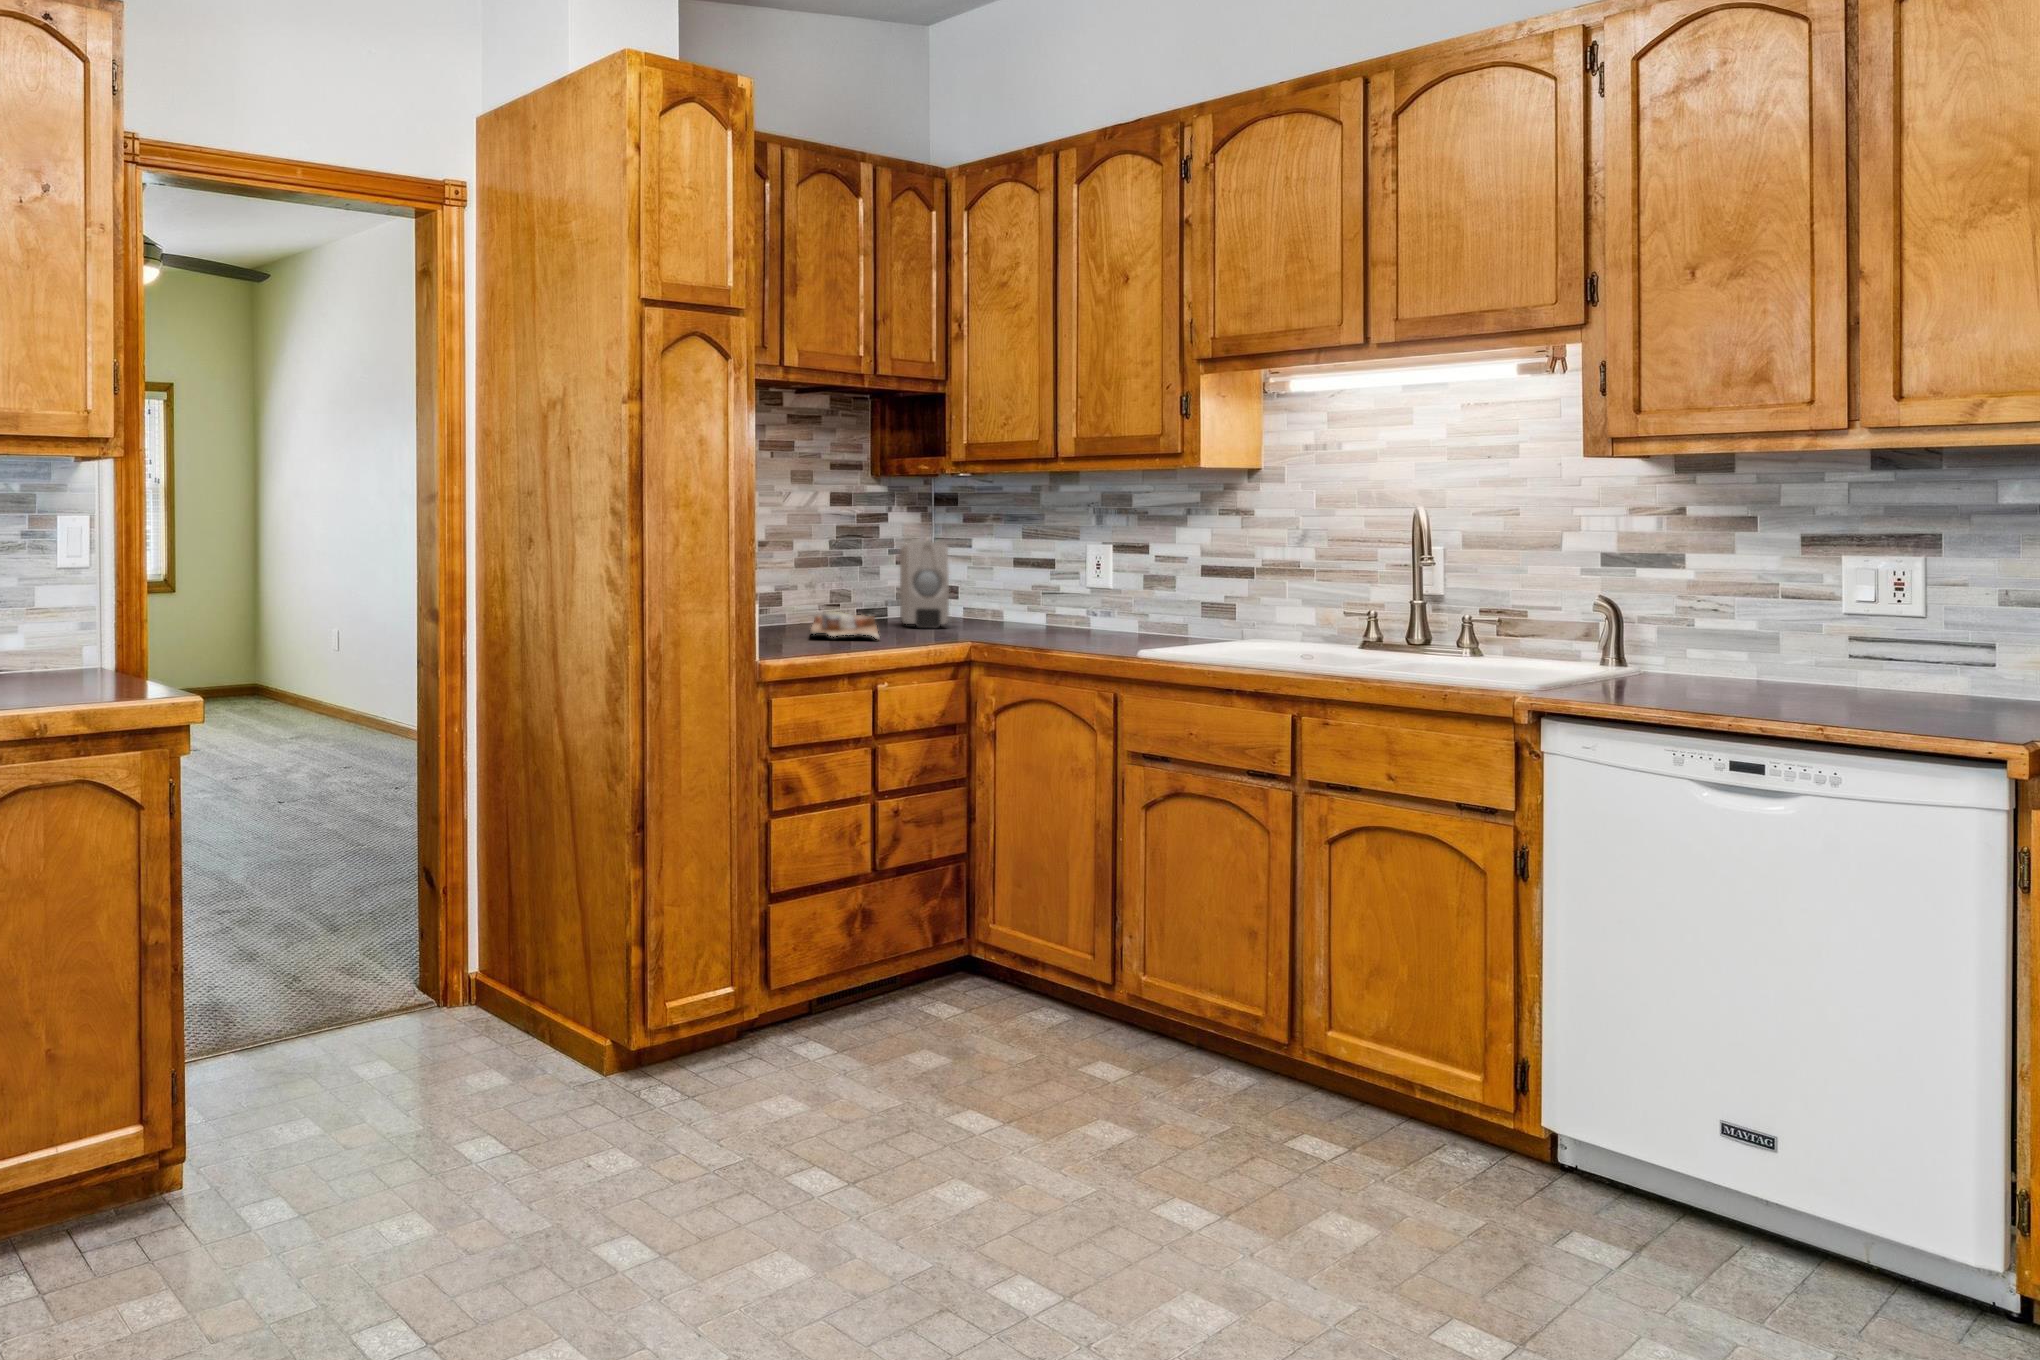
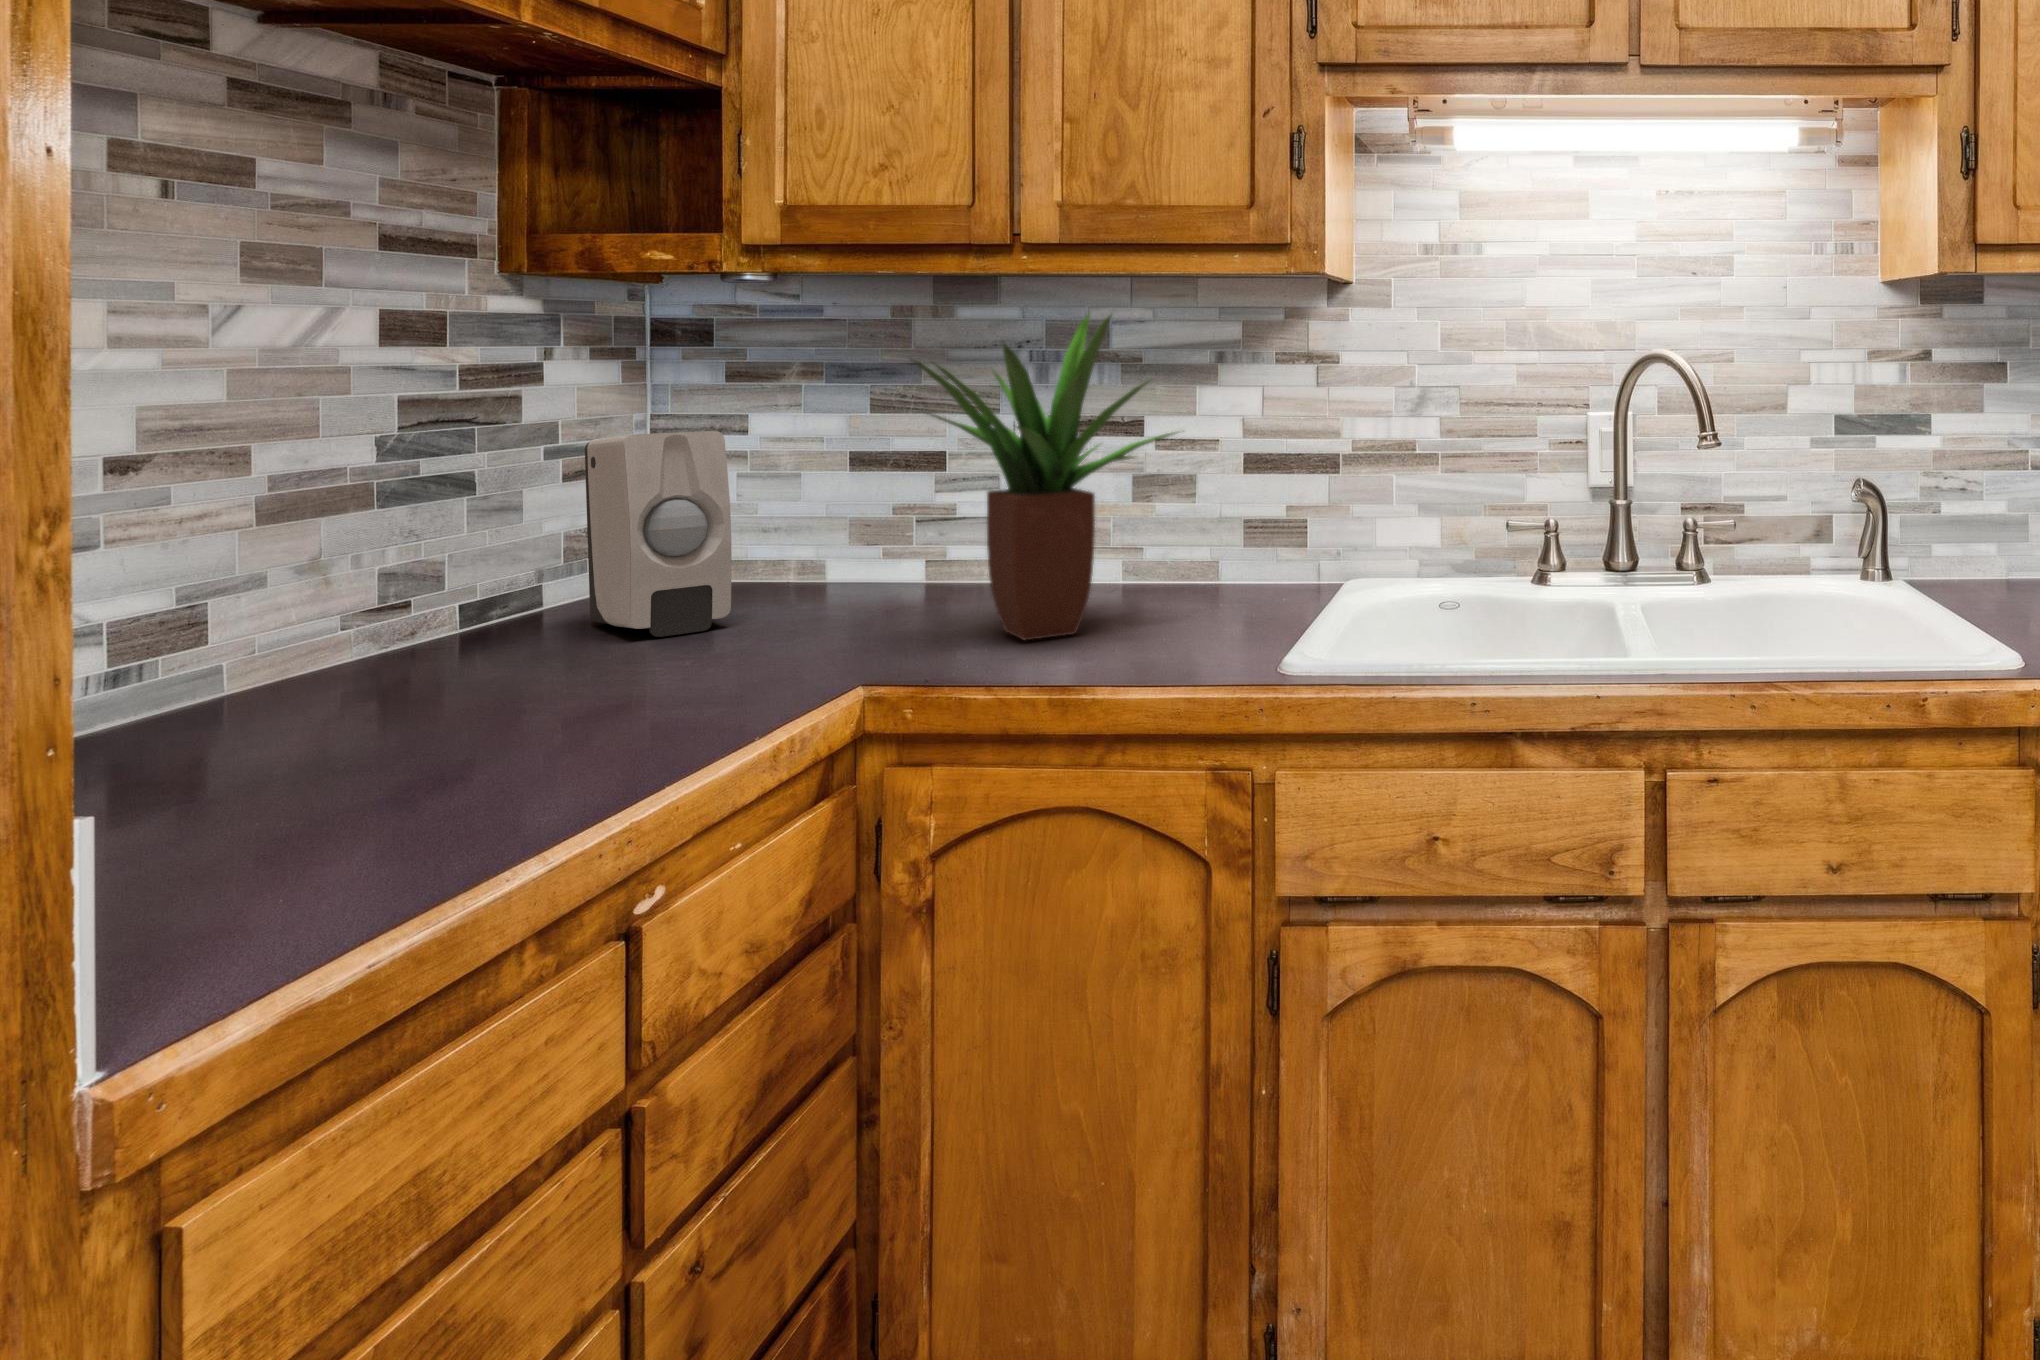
potted plant: none [1005,488,1143,641] -> present [914,314,1175,640]
cutting board: present [810,611,880,639] -> none [351,632,622,748]

